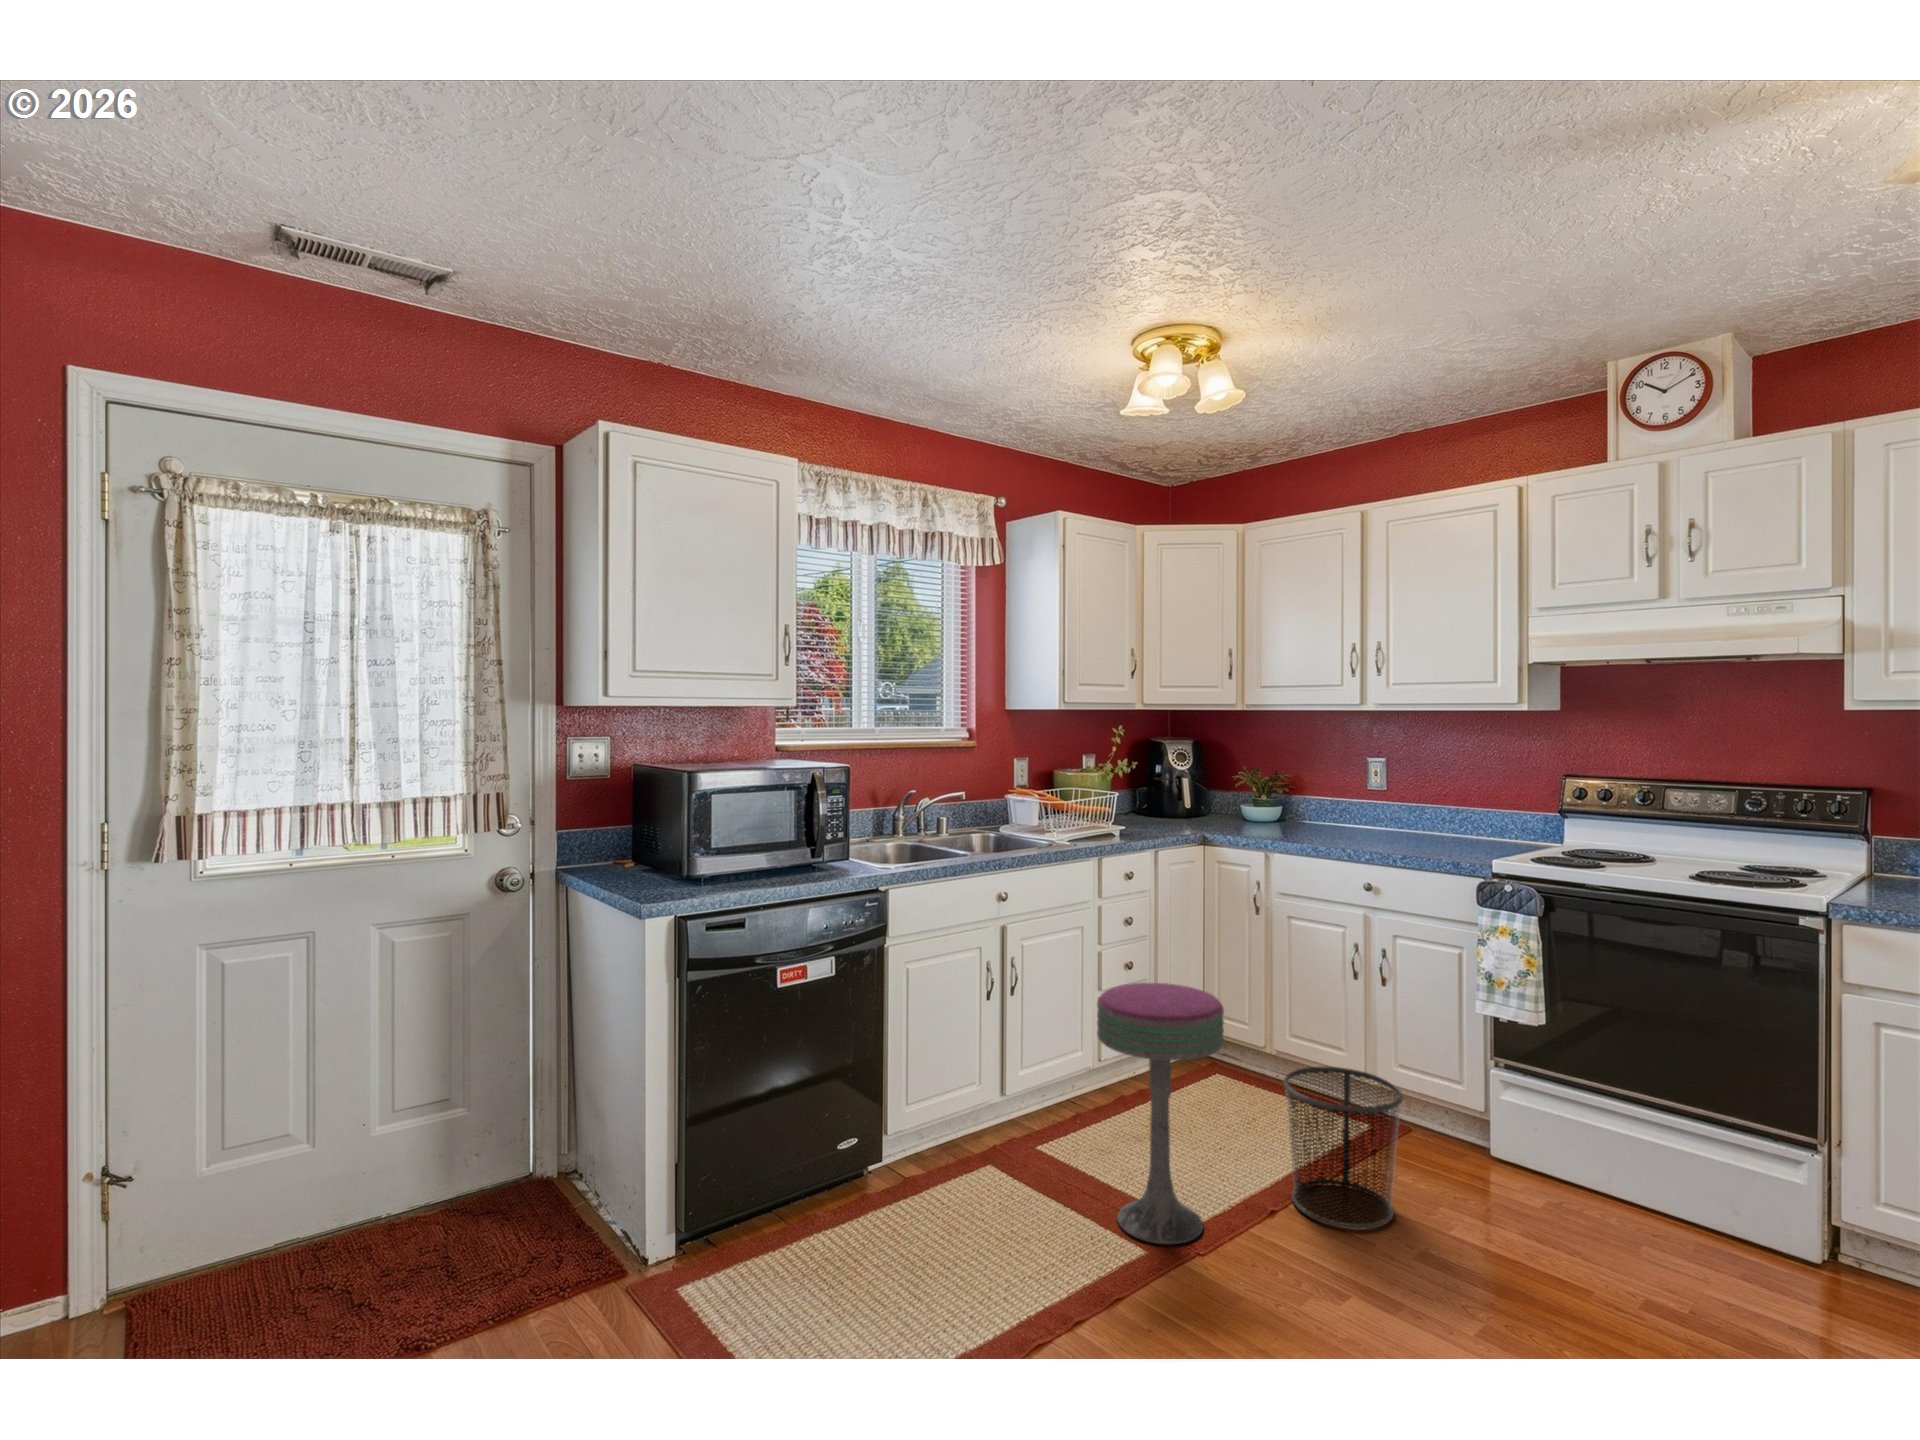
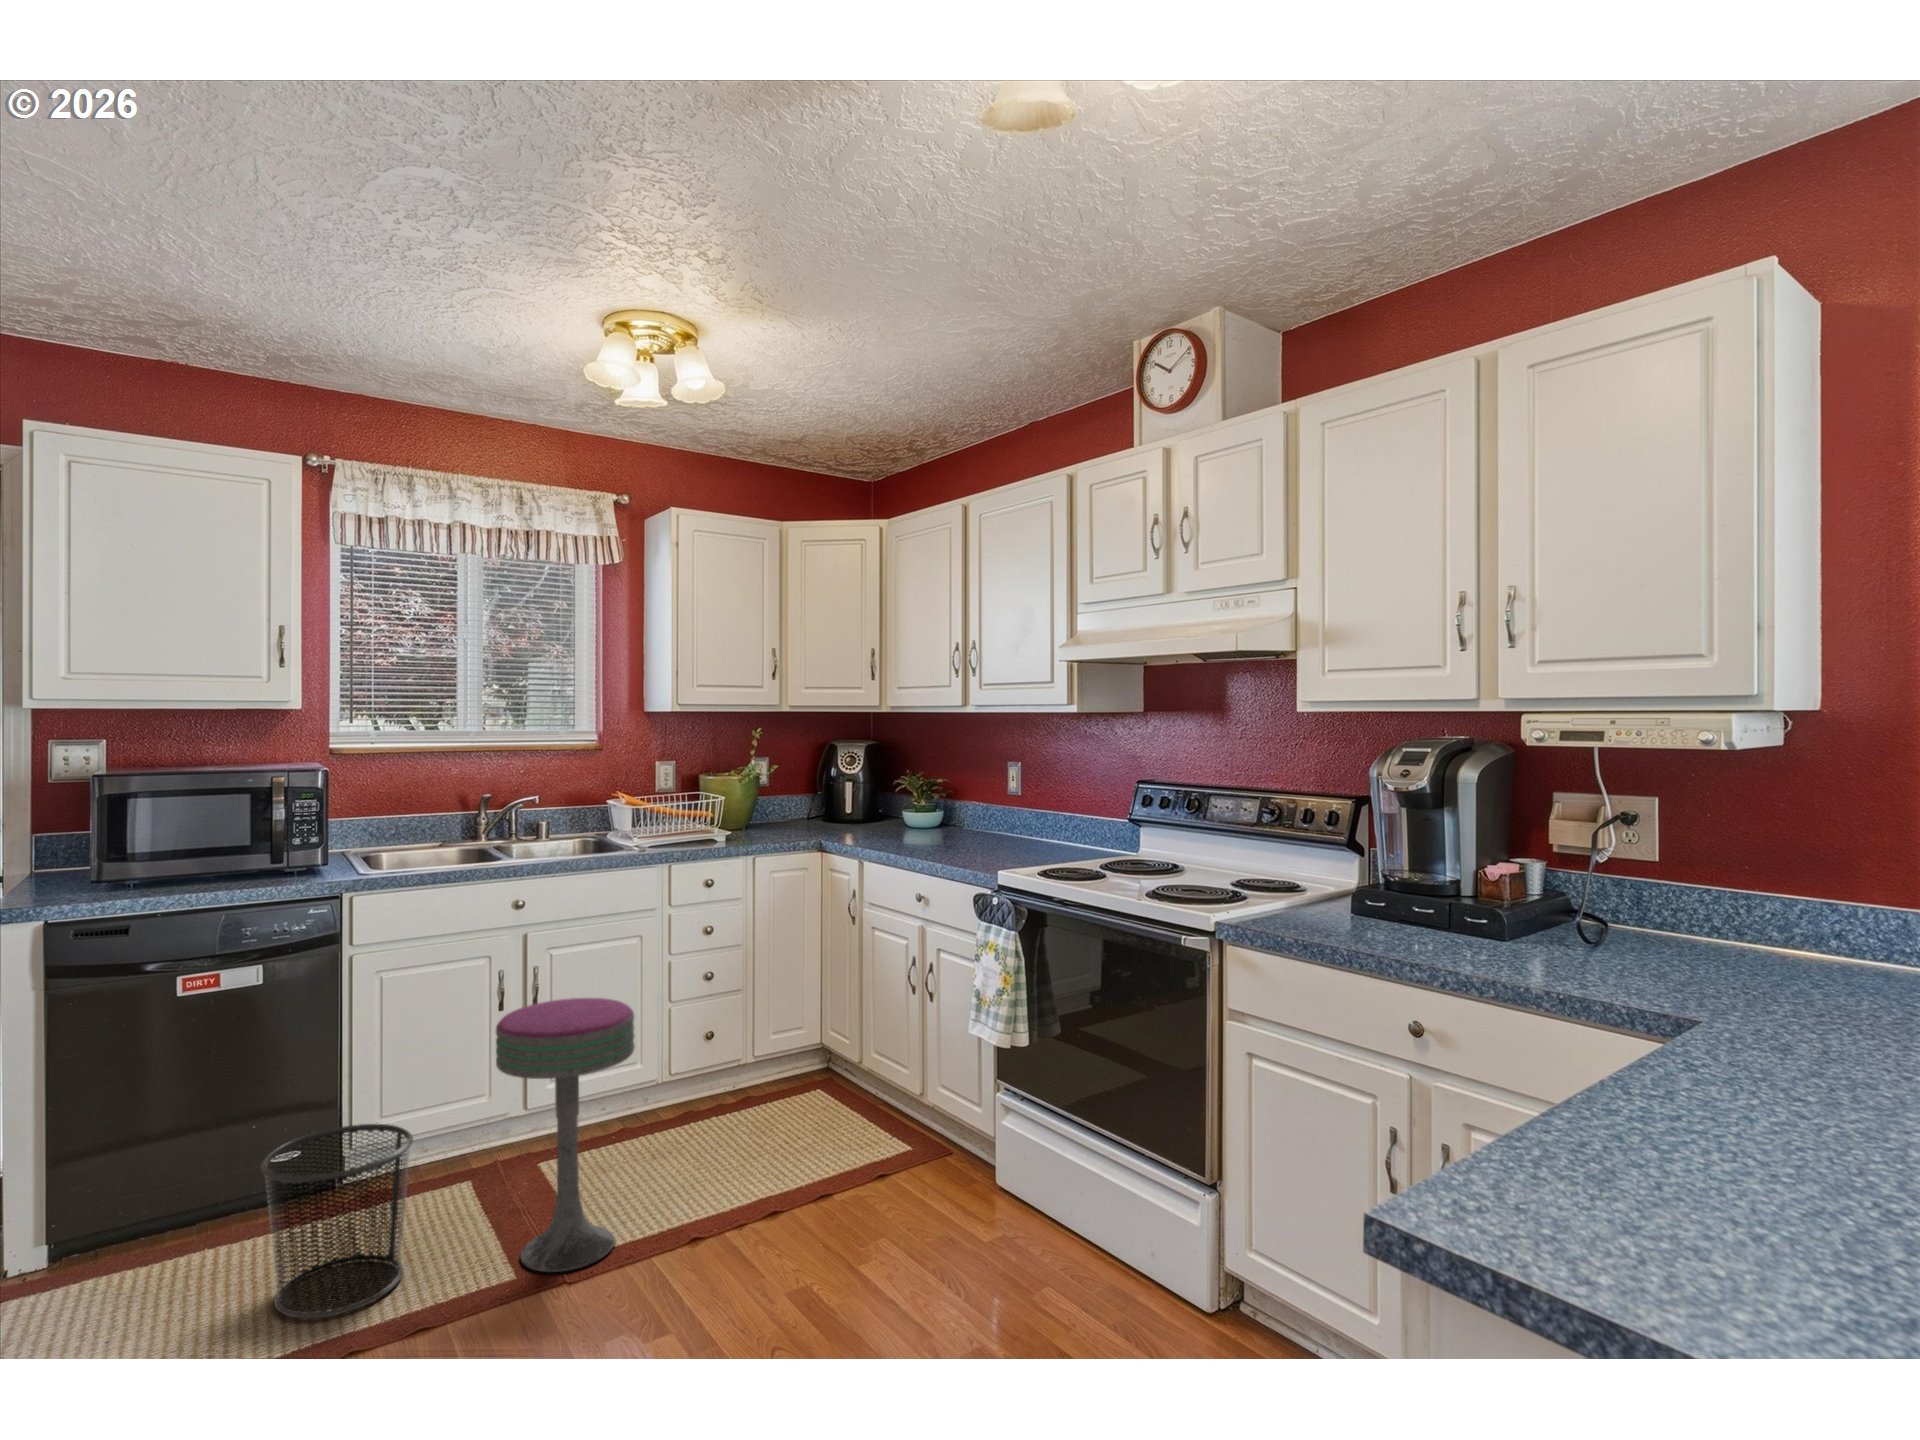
waste bin: present [1283,1067,1403,1230] -> present [261,1124,413,1318]

